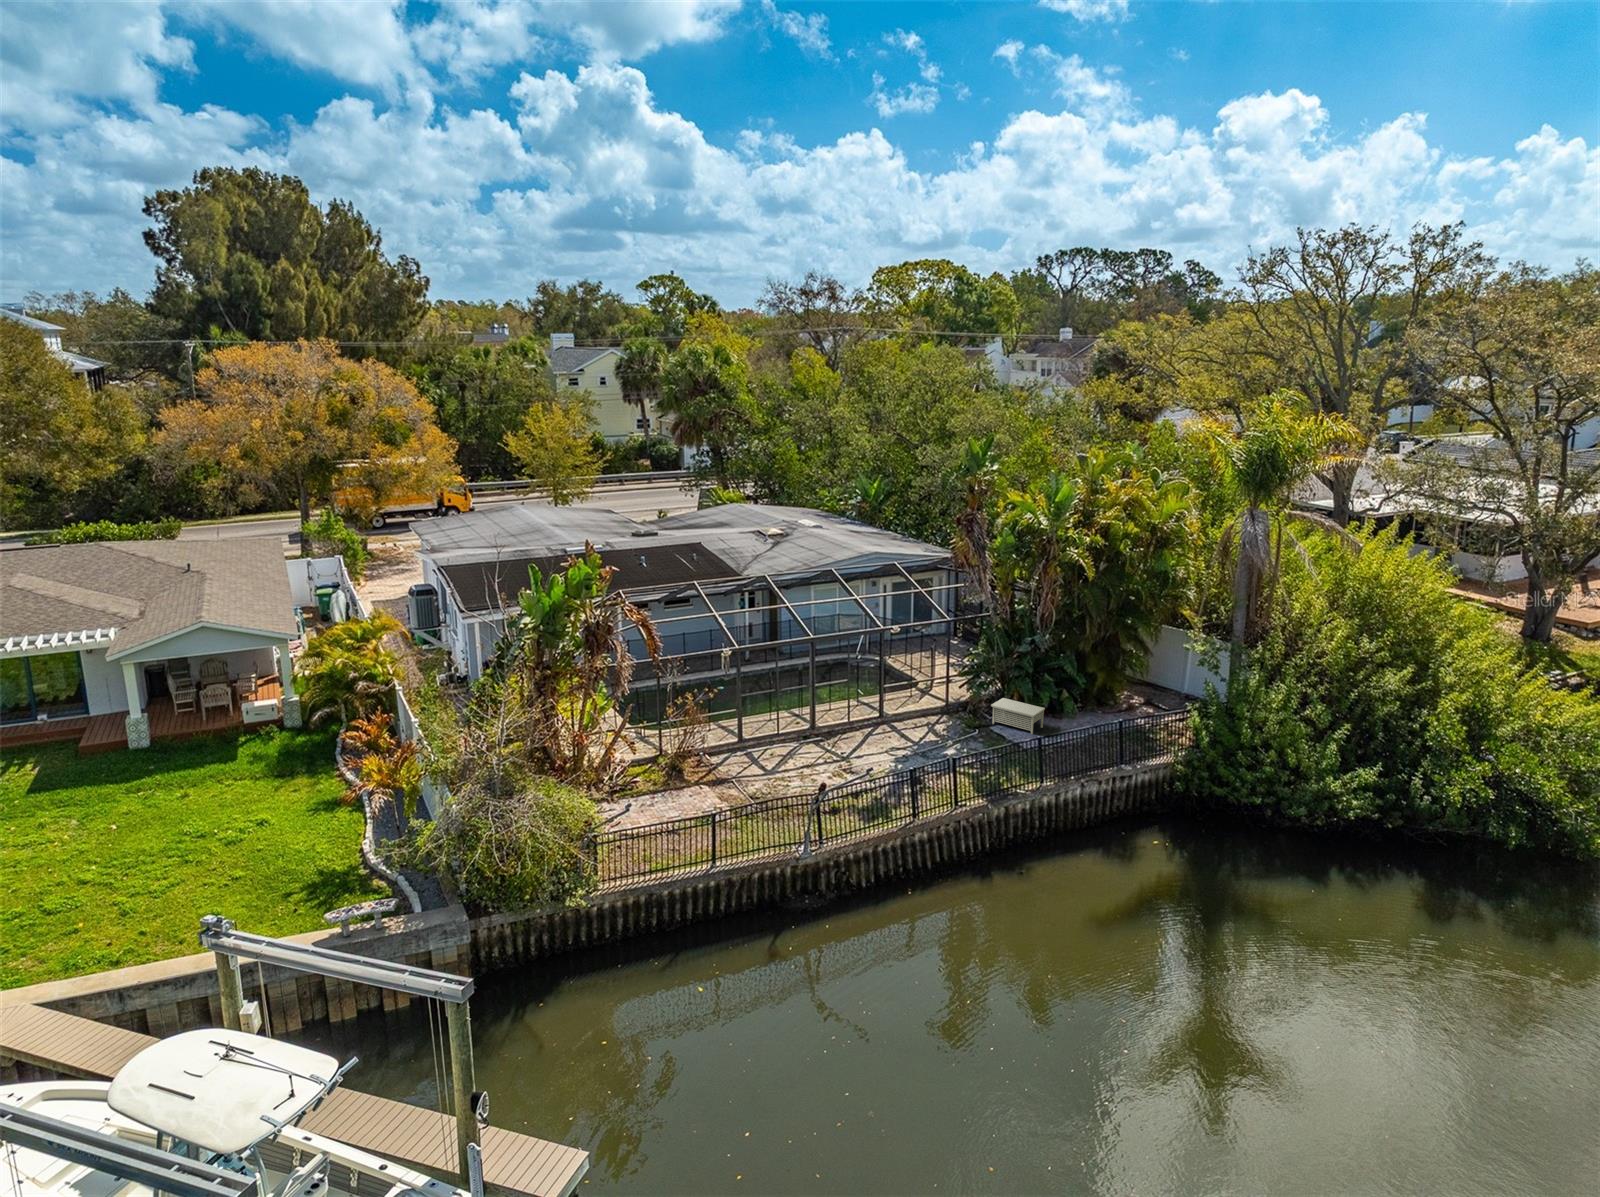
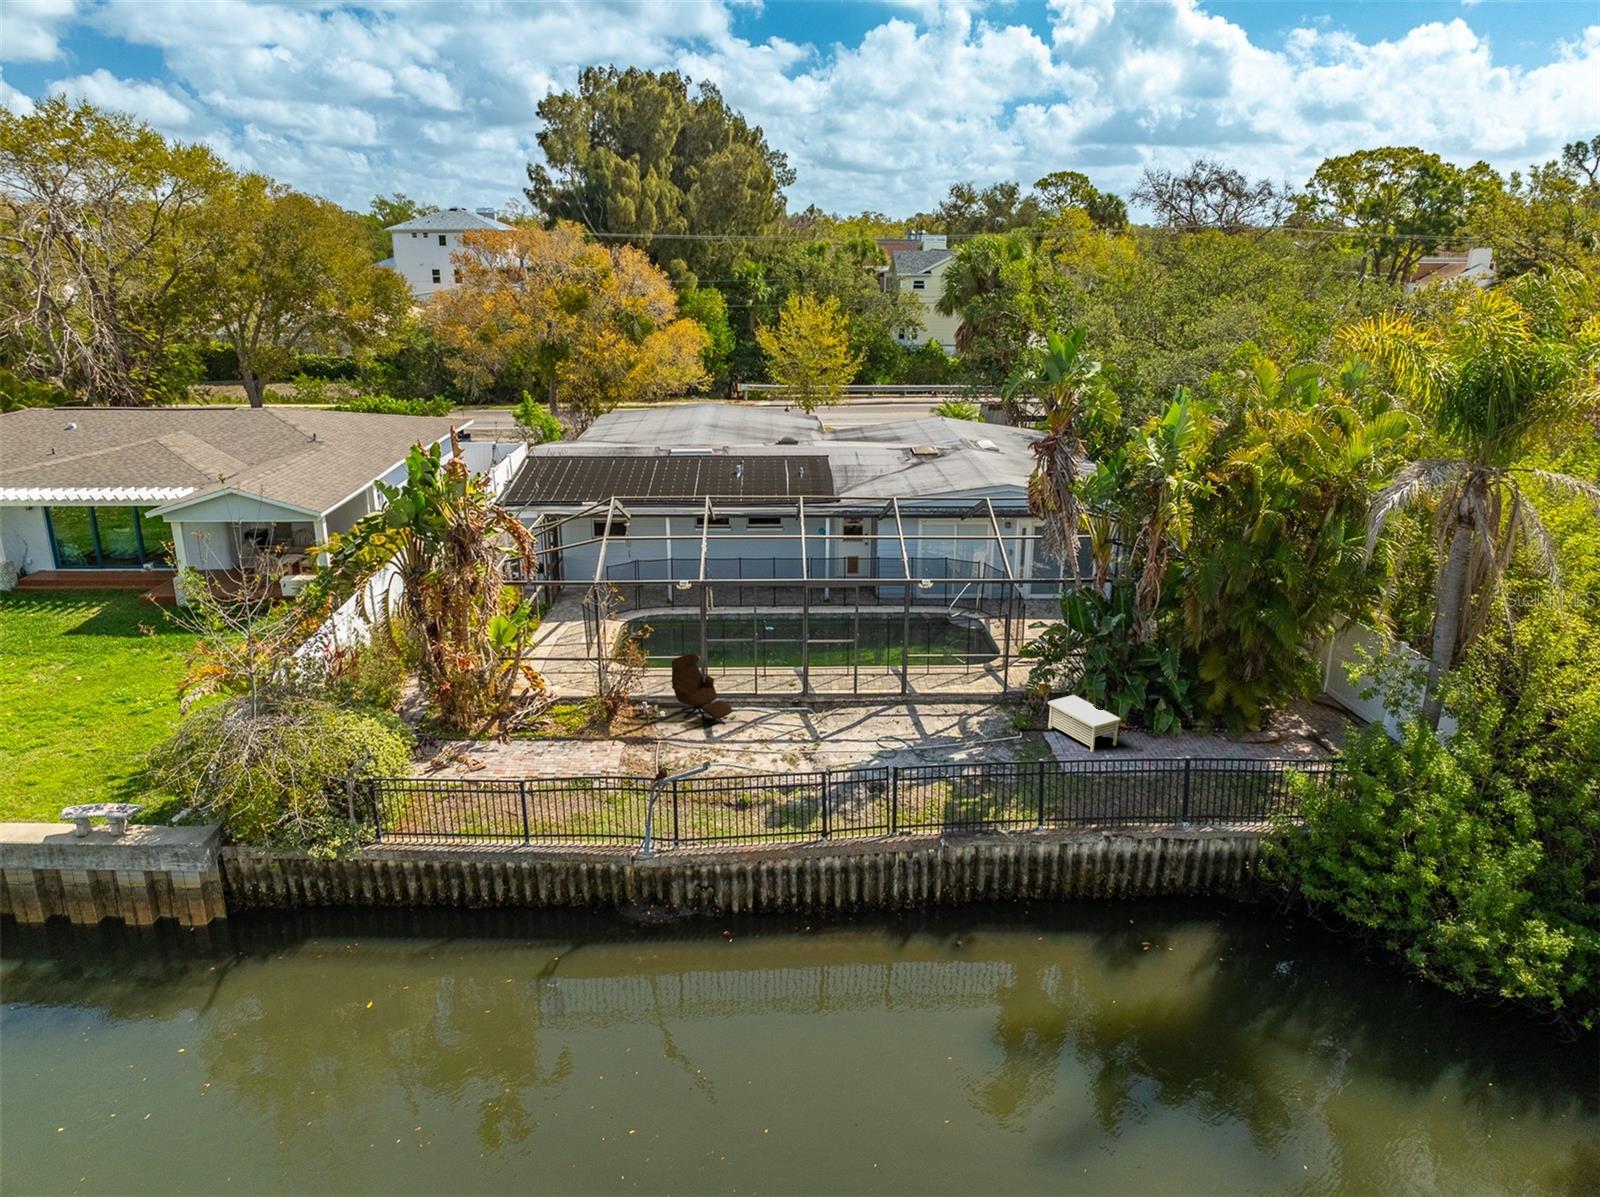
lounge chair: none [723,710,774,762] -> present [671,654,732,726]

